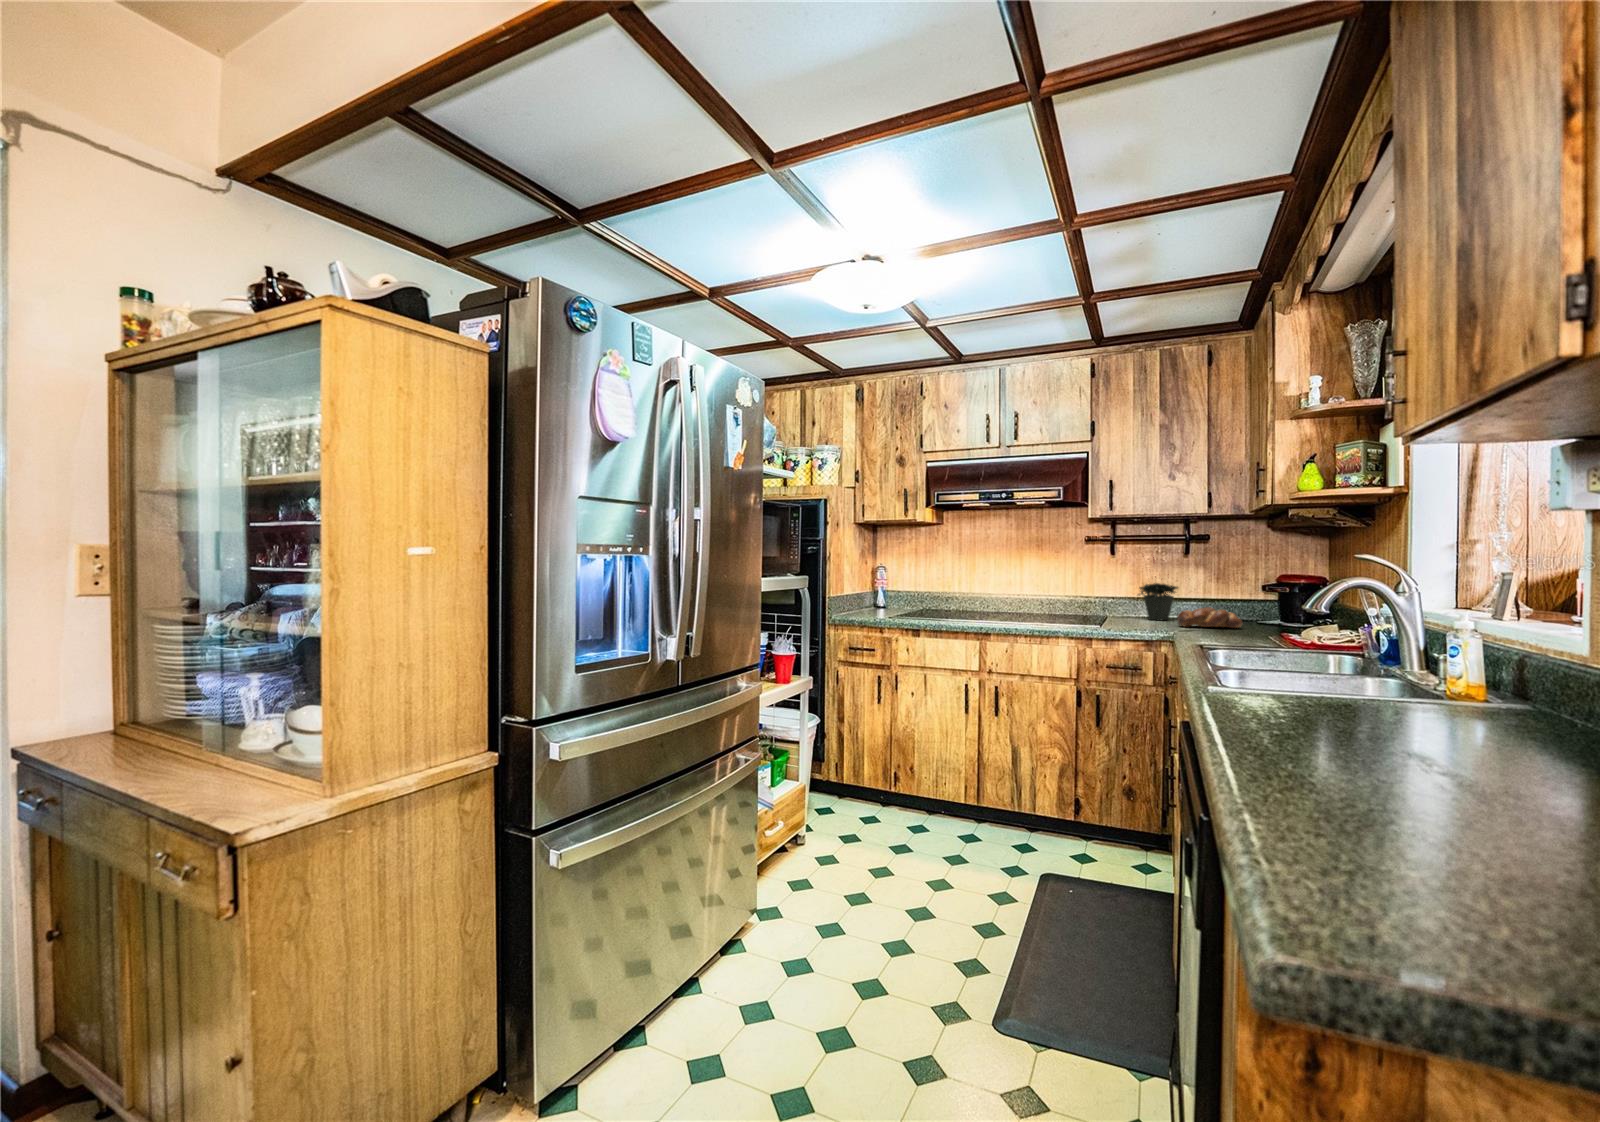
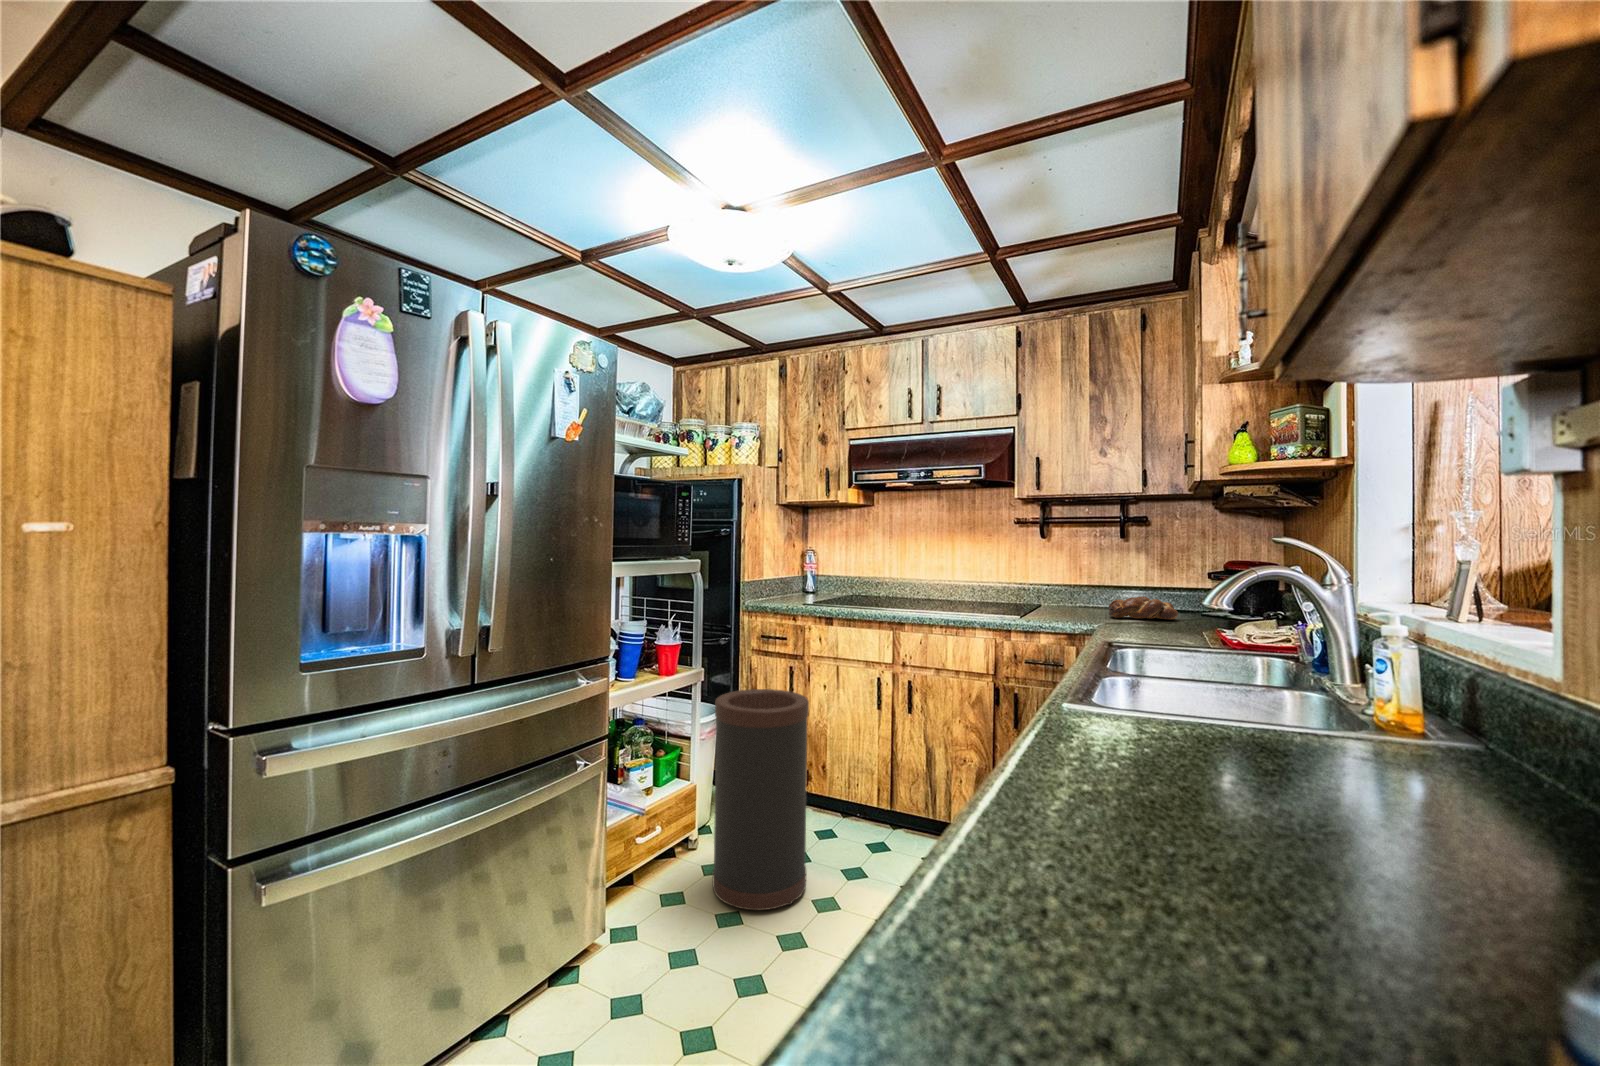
potted plant: present [1138,557,1178,620] -> none [1071,535,1116,610]
trash can: none [834,692,919,883] -> present [713,689,809,910]

